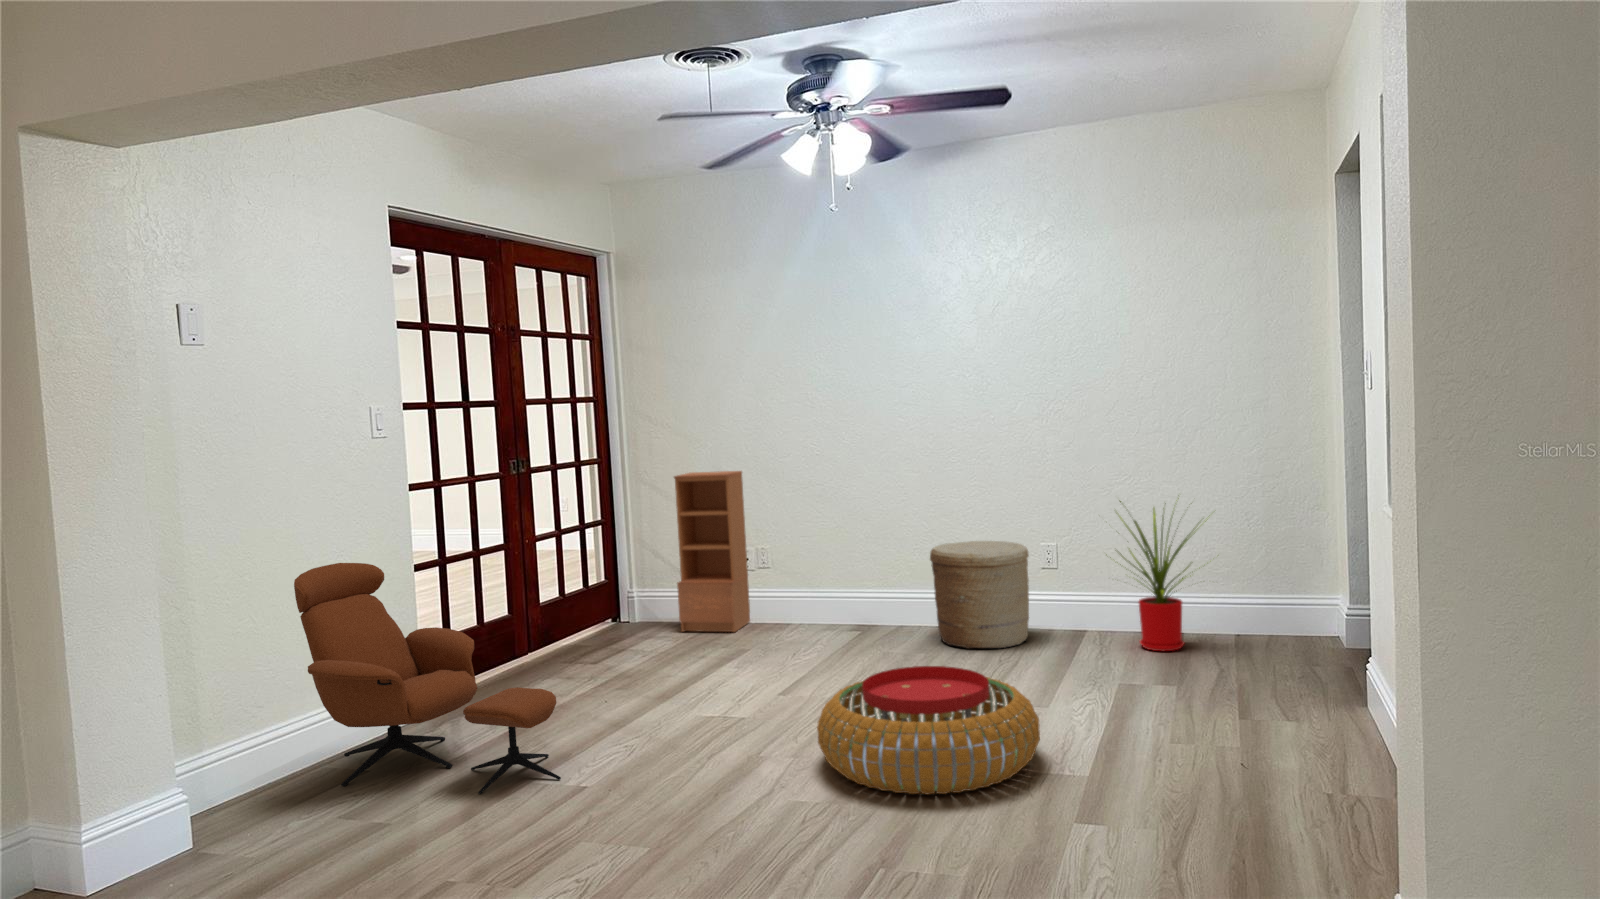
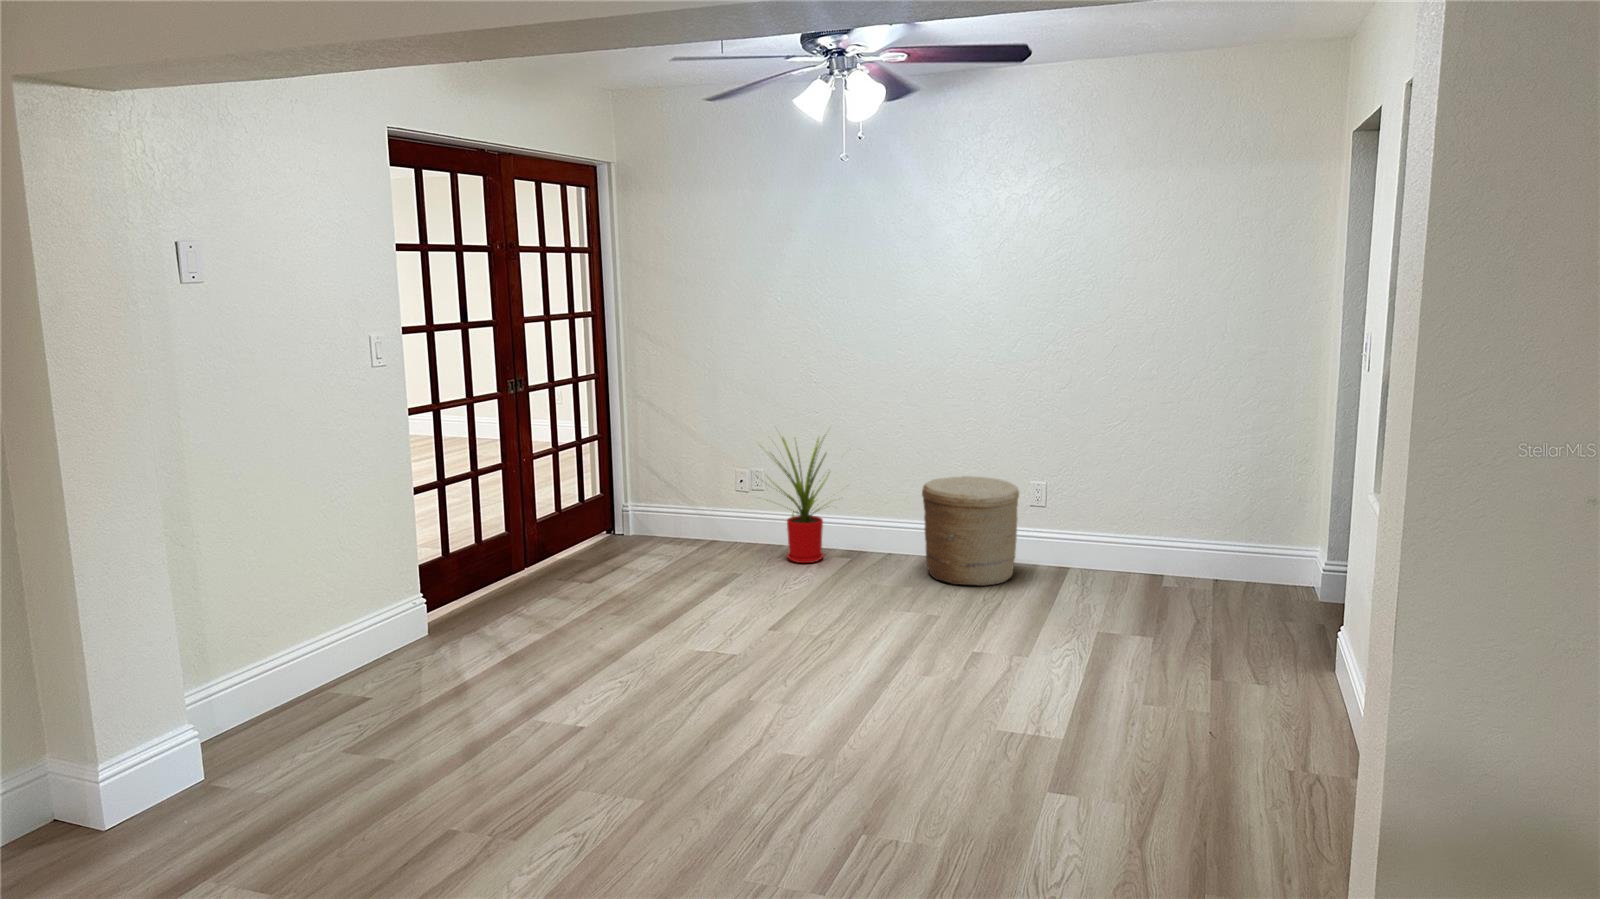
bookcase: present [674,471,750,632] -> none [670,391,742,552]
house plant: present [1110,498,1206,651] -> present [766,434,829,563]
lounge chair: present [294,563,561,794] -> none [298,495,558,731]
pouf: present [817,666,1040,794] -> none [805,622,1018,754]

